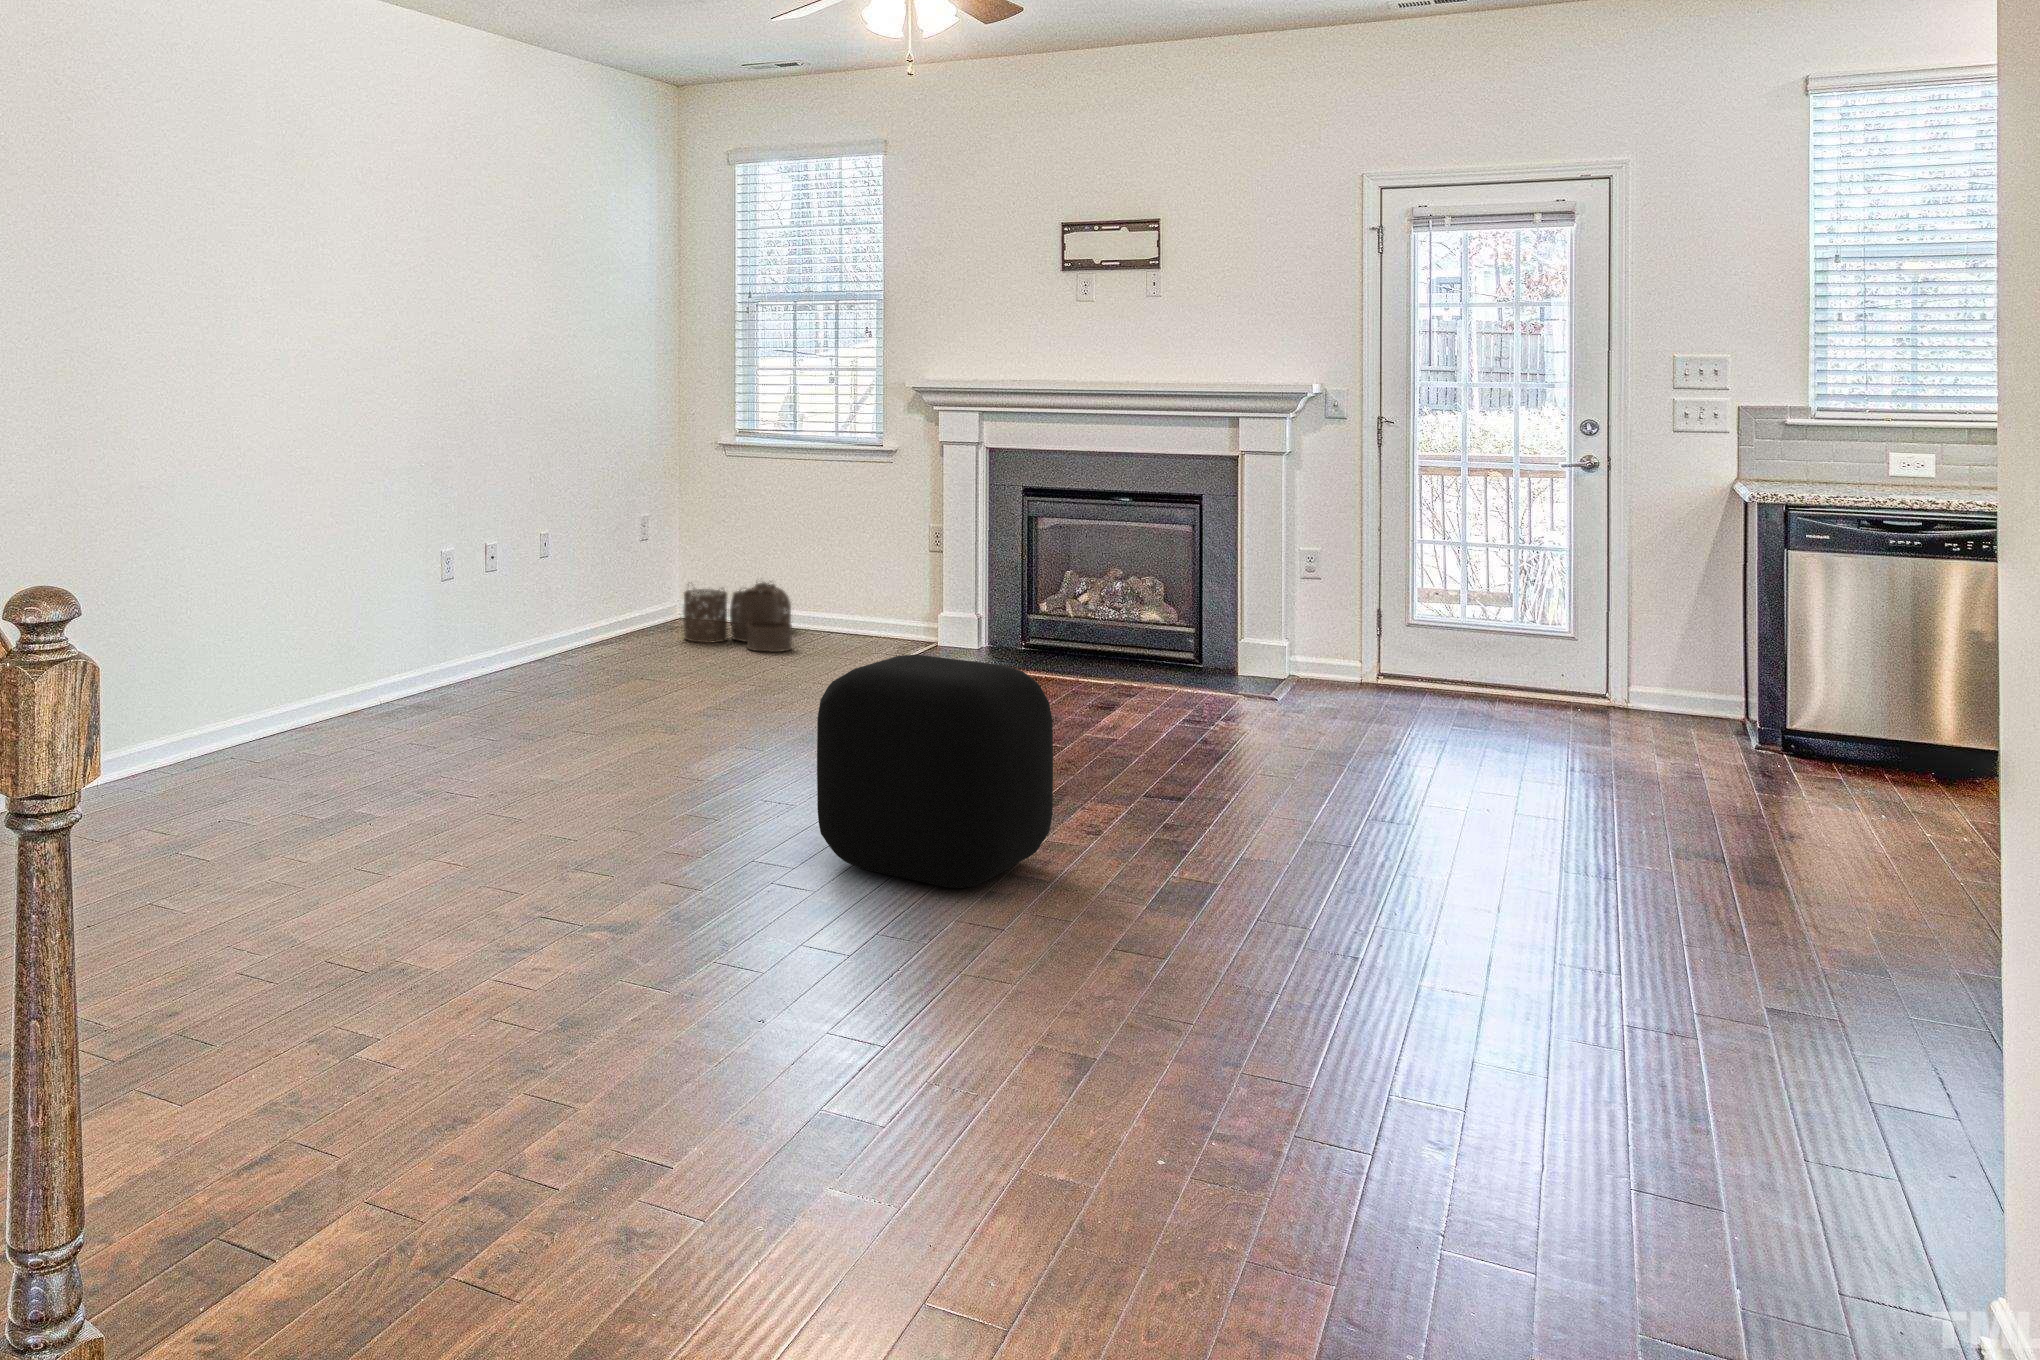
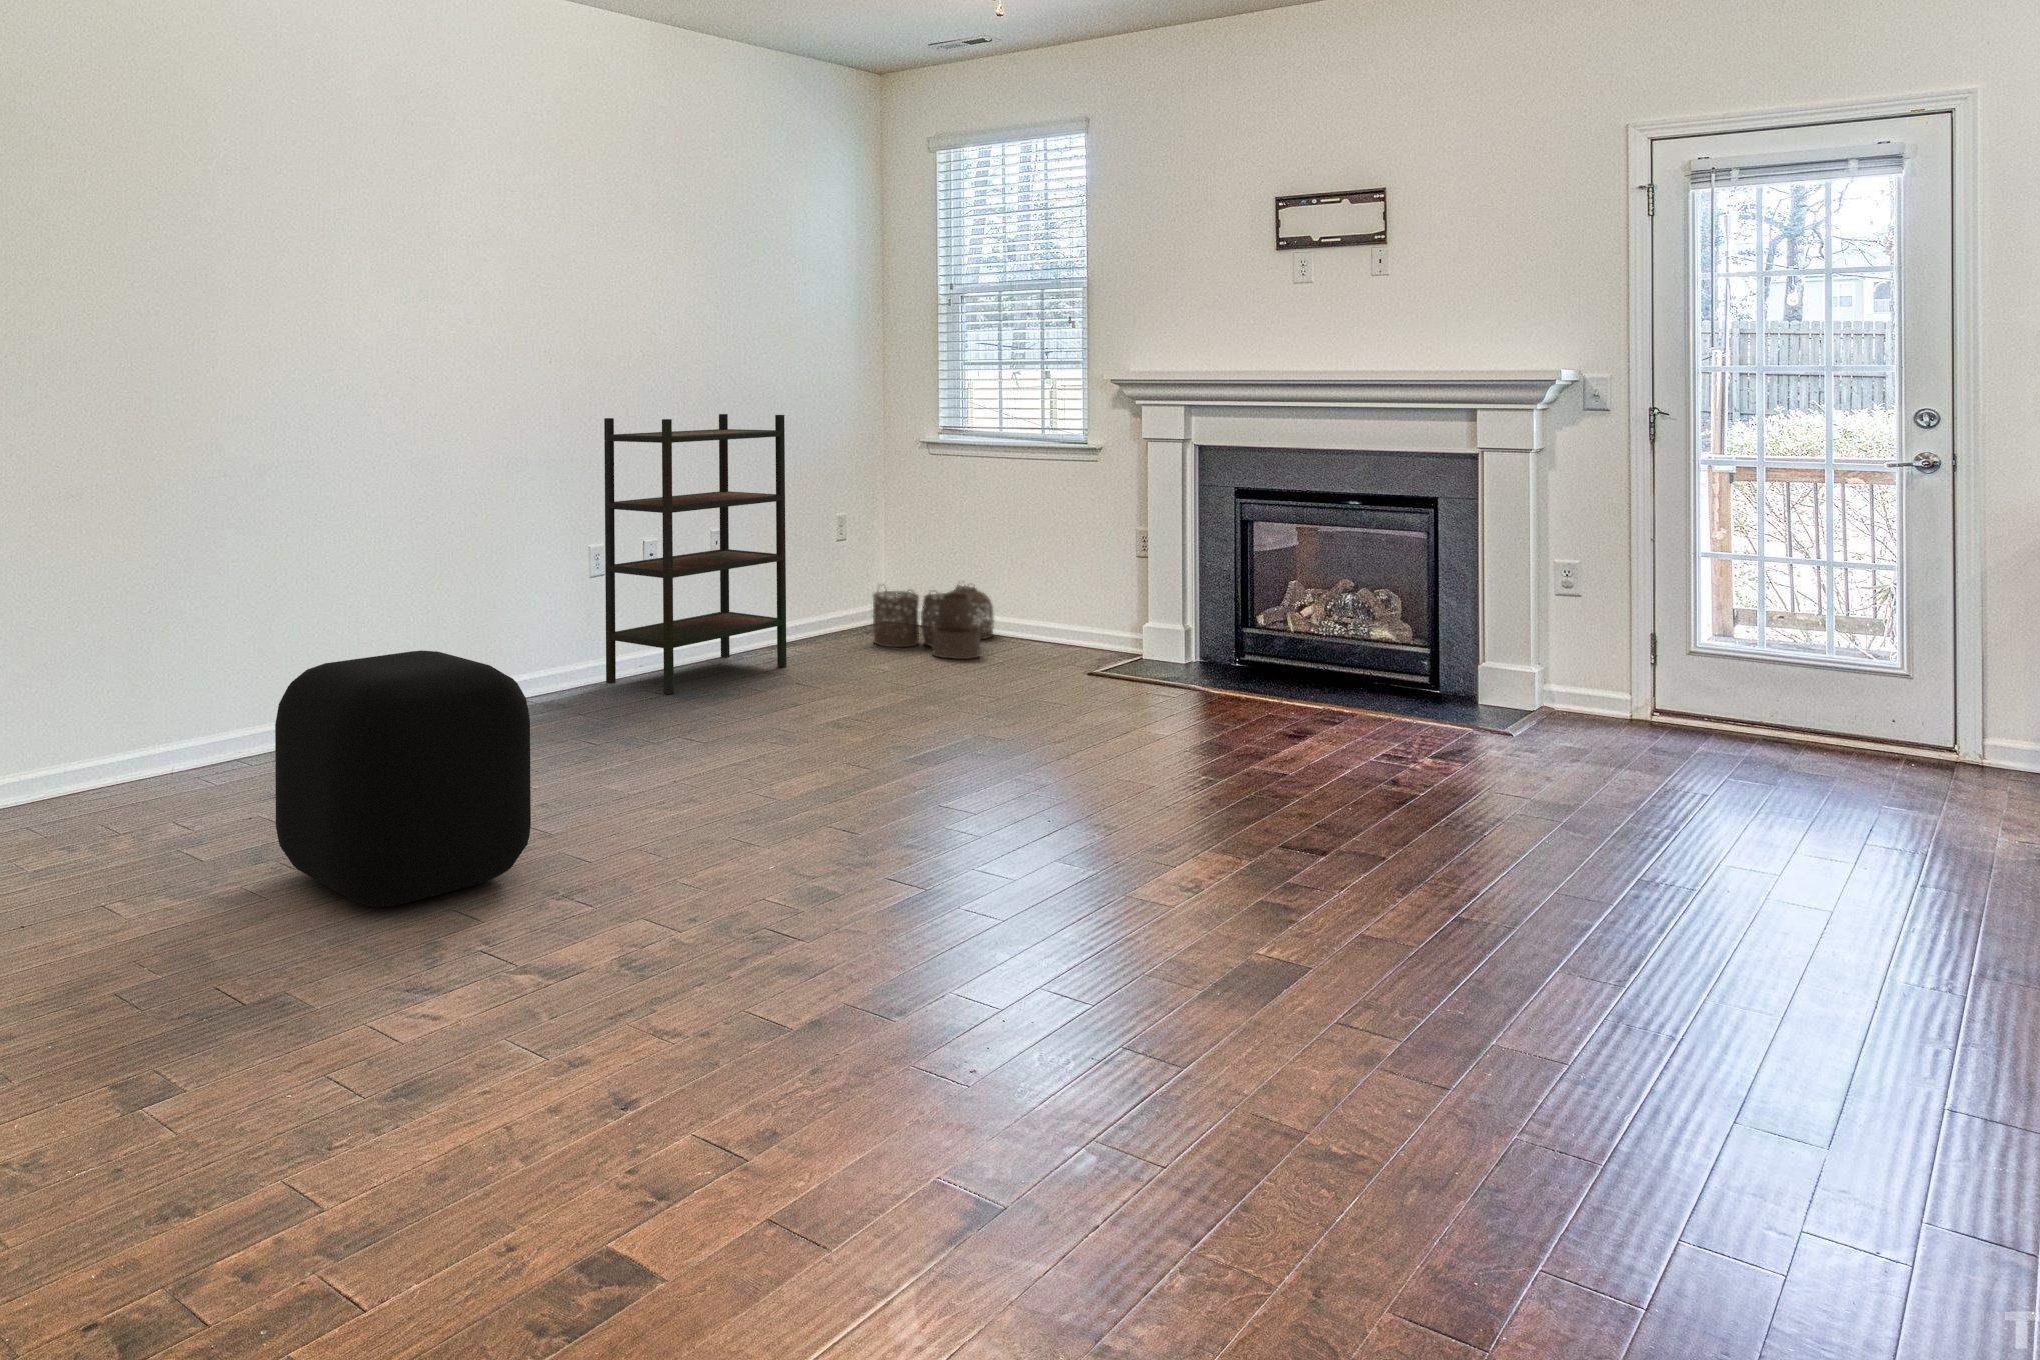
bookshelf: none [459,420,620,693] -> present [604,414,787,694]
ottoman: present [817,655,1053,888] -> present [275,651,531,907]

